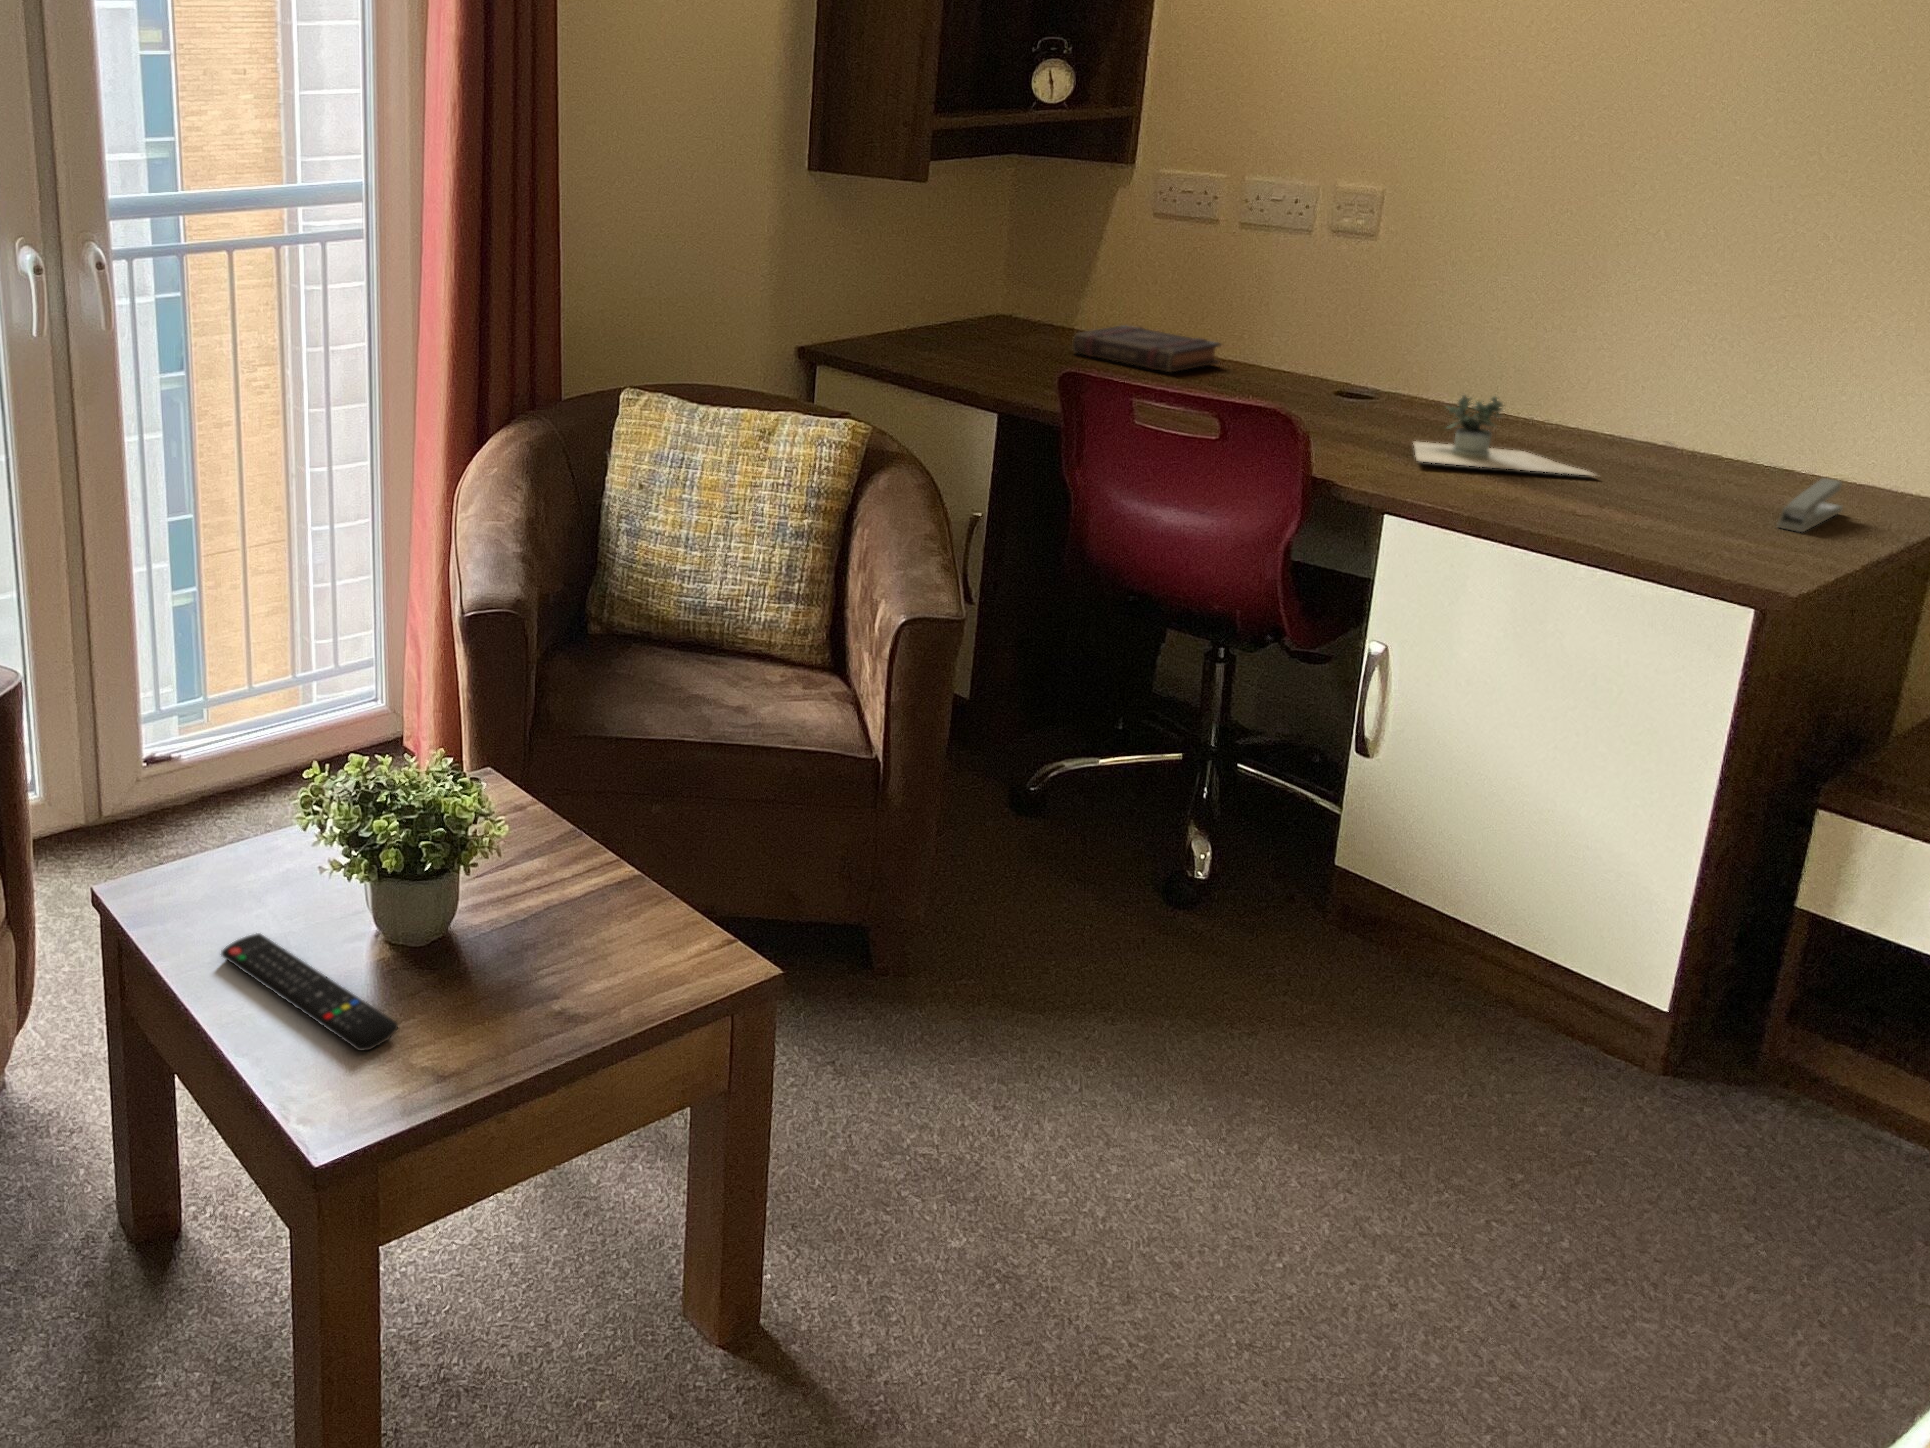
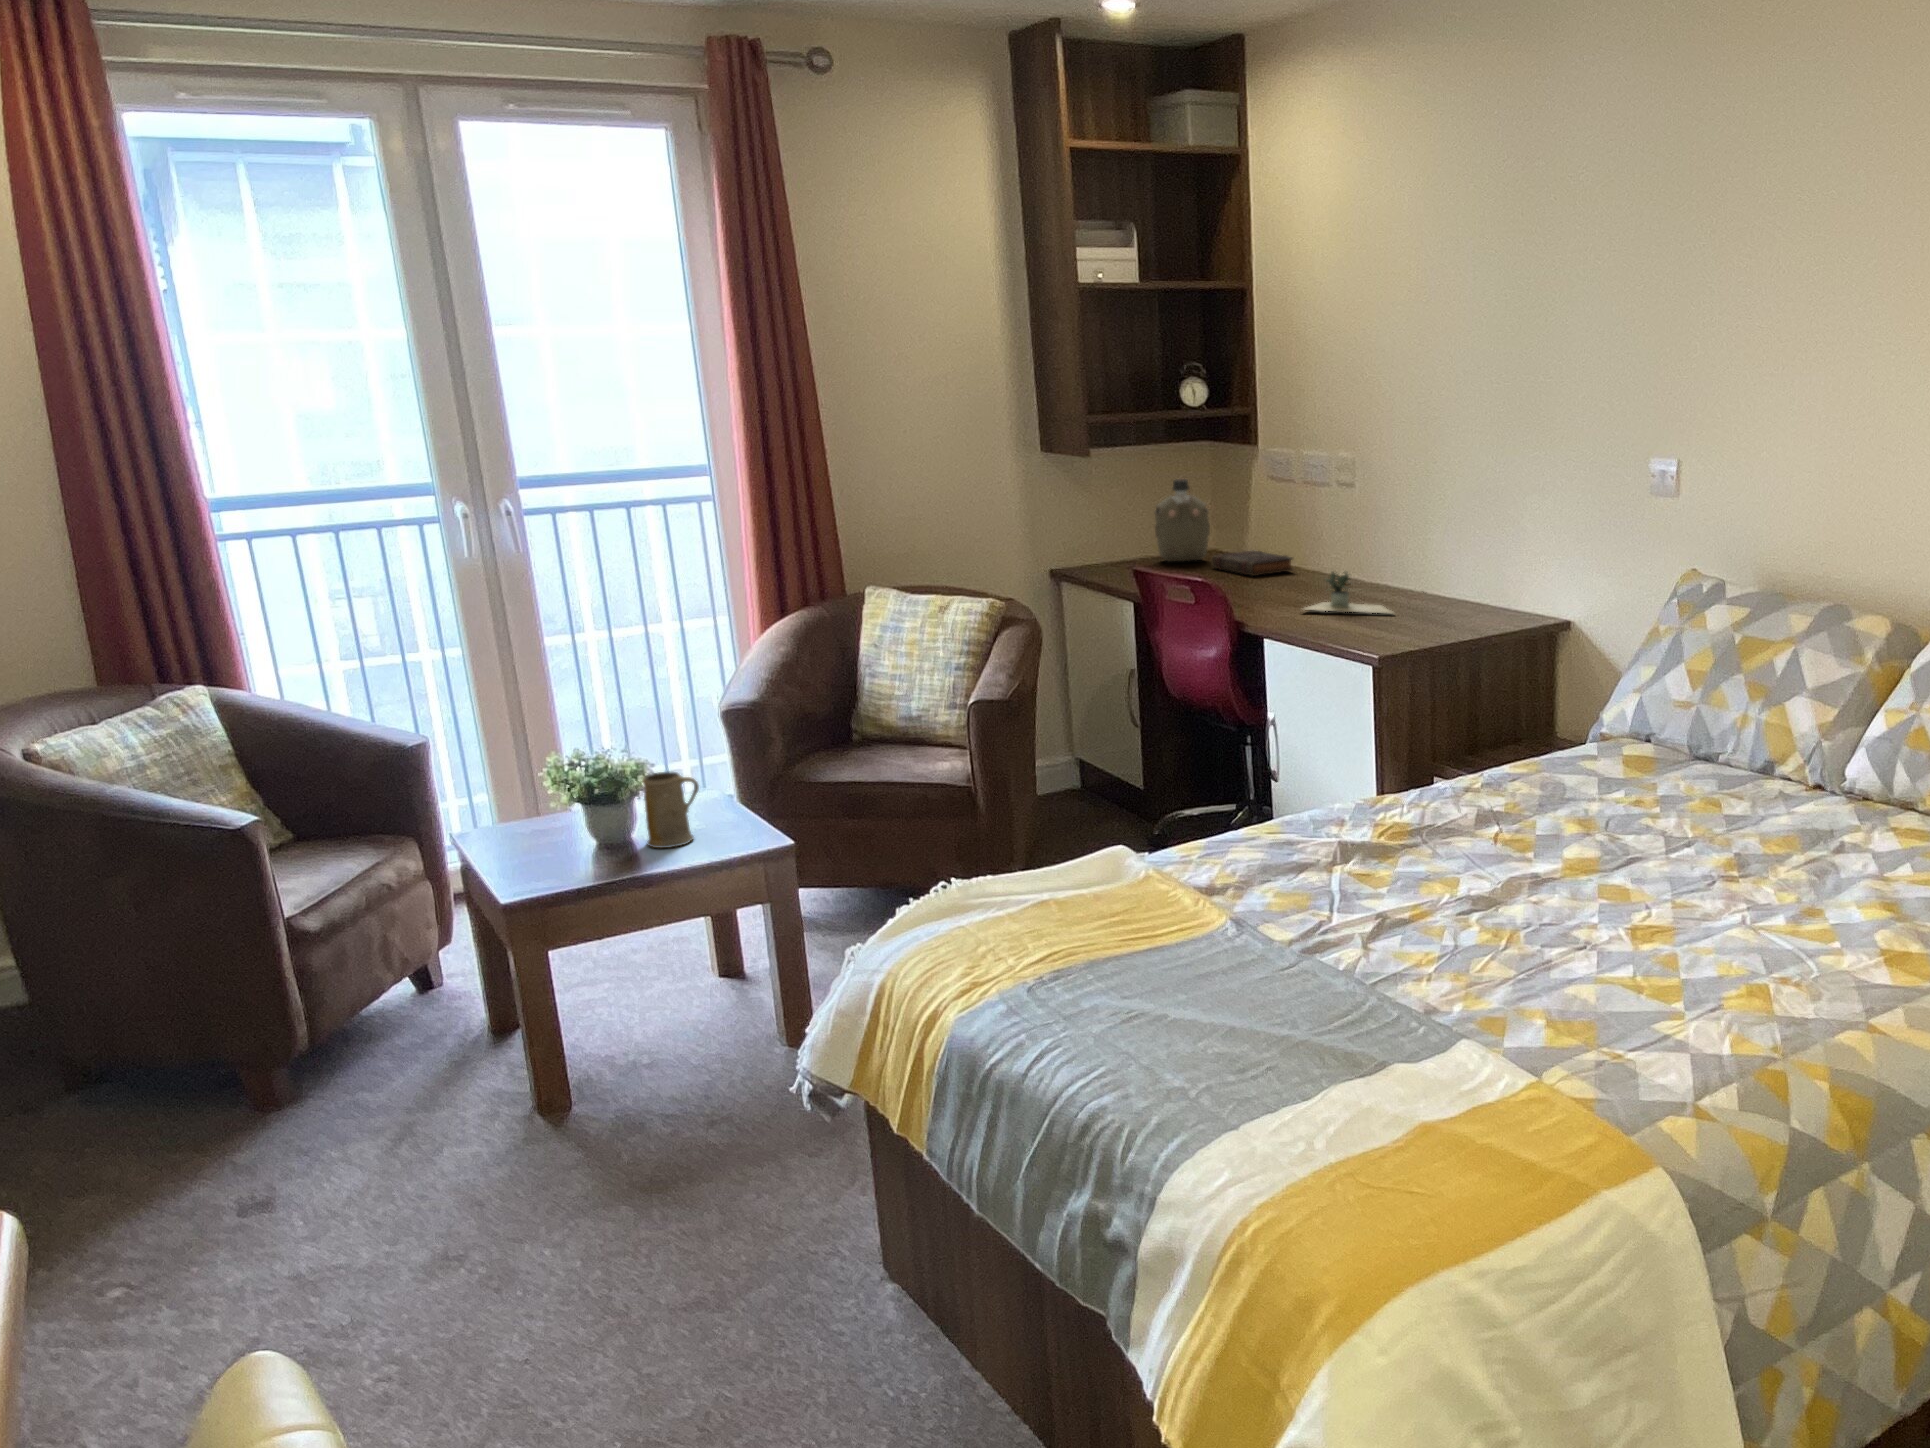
water bottle: none [963,210,1050,338] -> present [1154,479,1210,561]
stapler: present [1777,478,1842,532] -> none [1442,606,1495,633]
mug: none [506,829,615,993] -> present [642,772,699,848]
remote control: present [221,933,398,1051] -> none [503,835,575,867]

